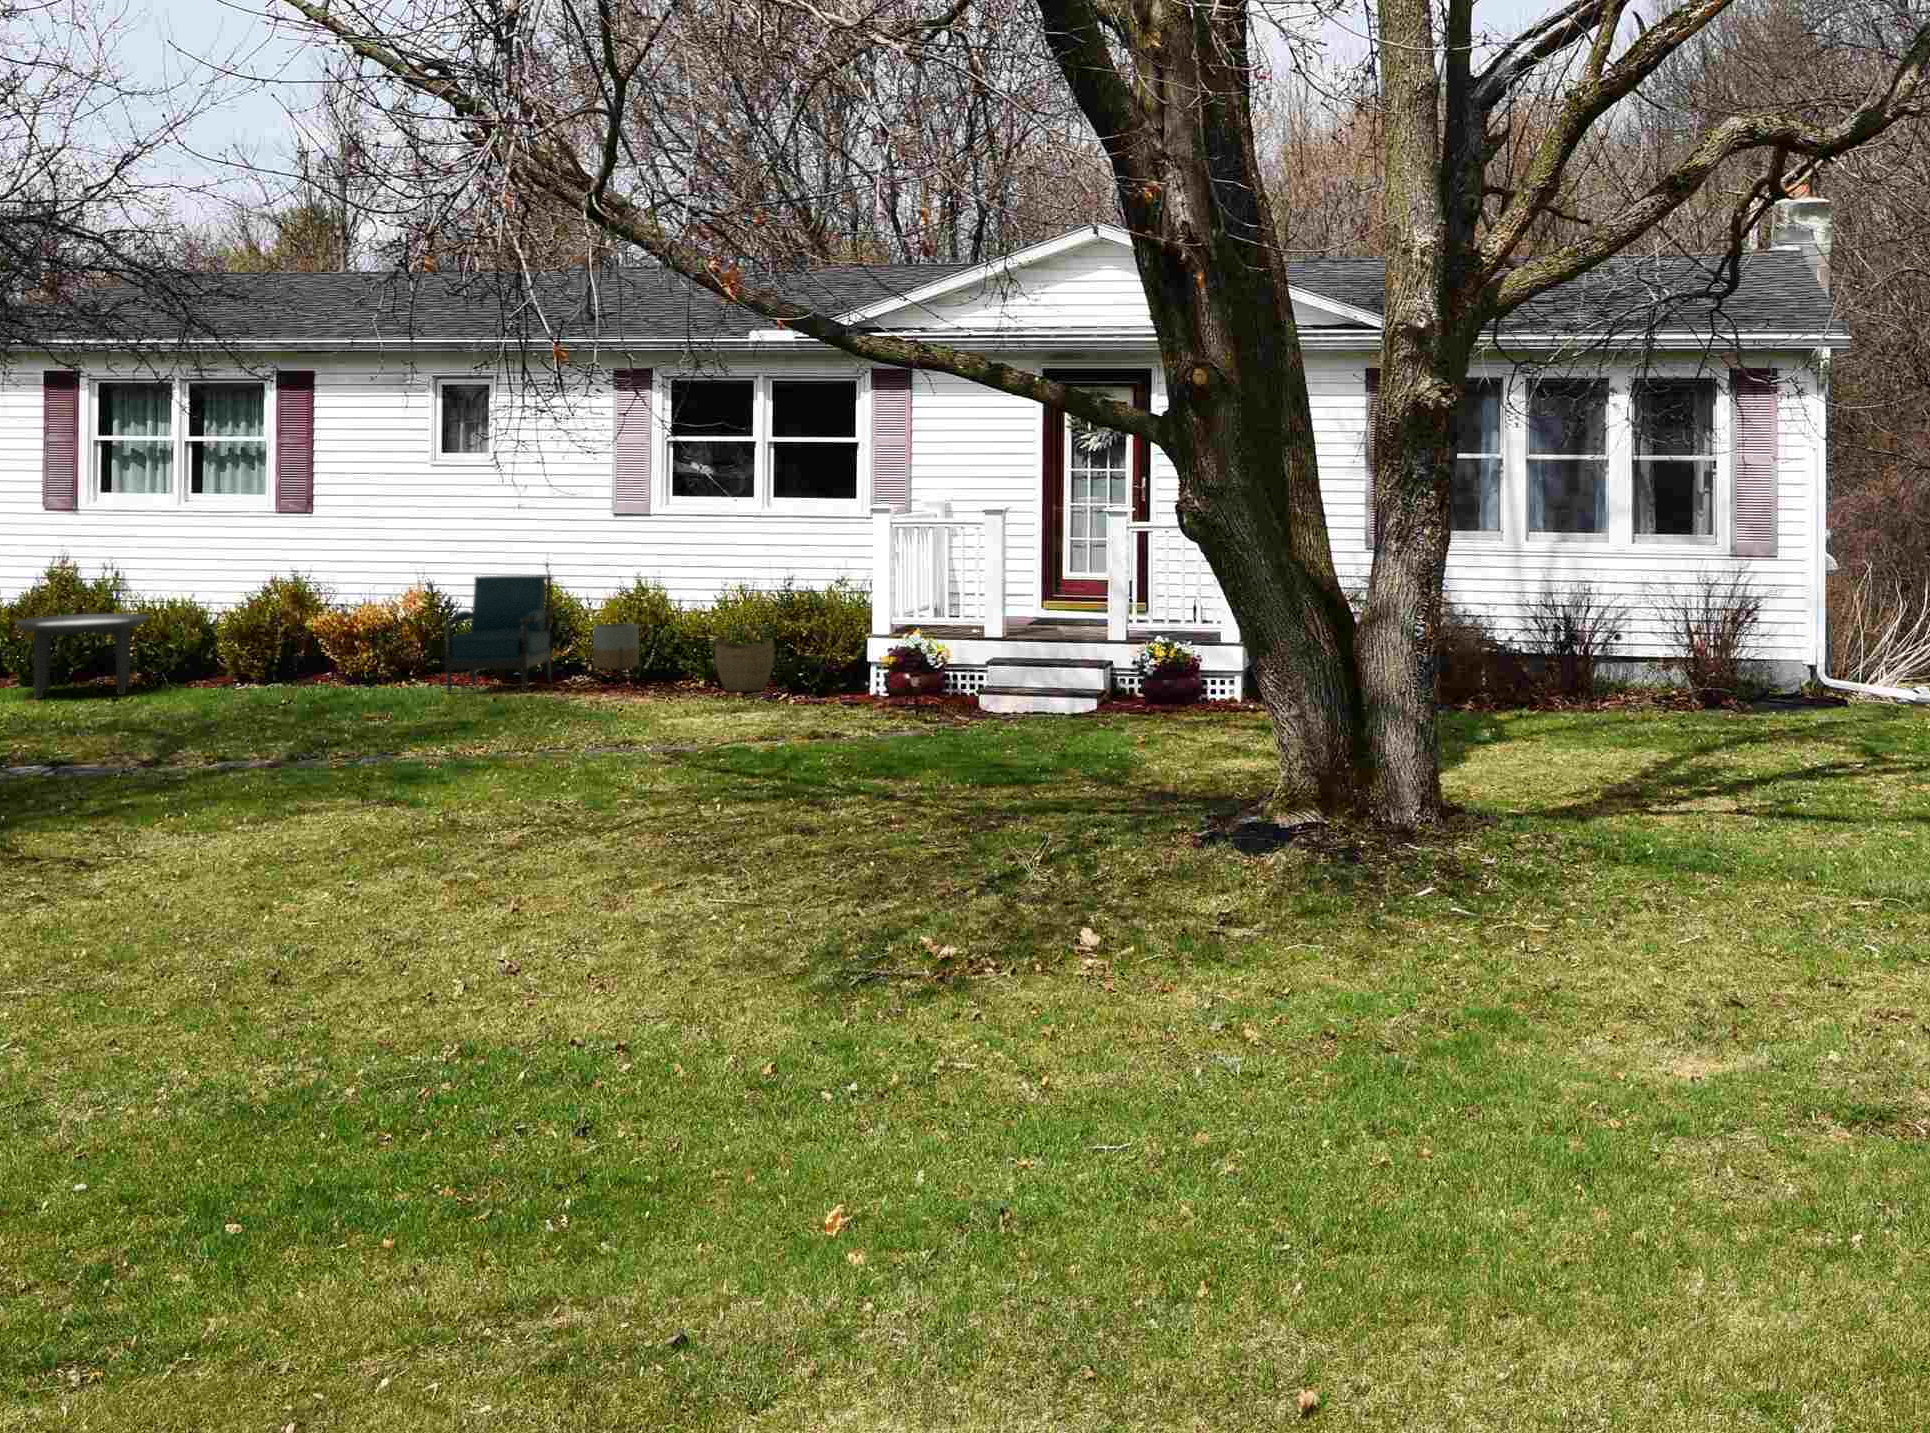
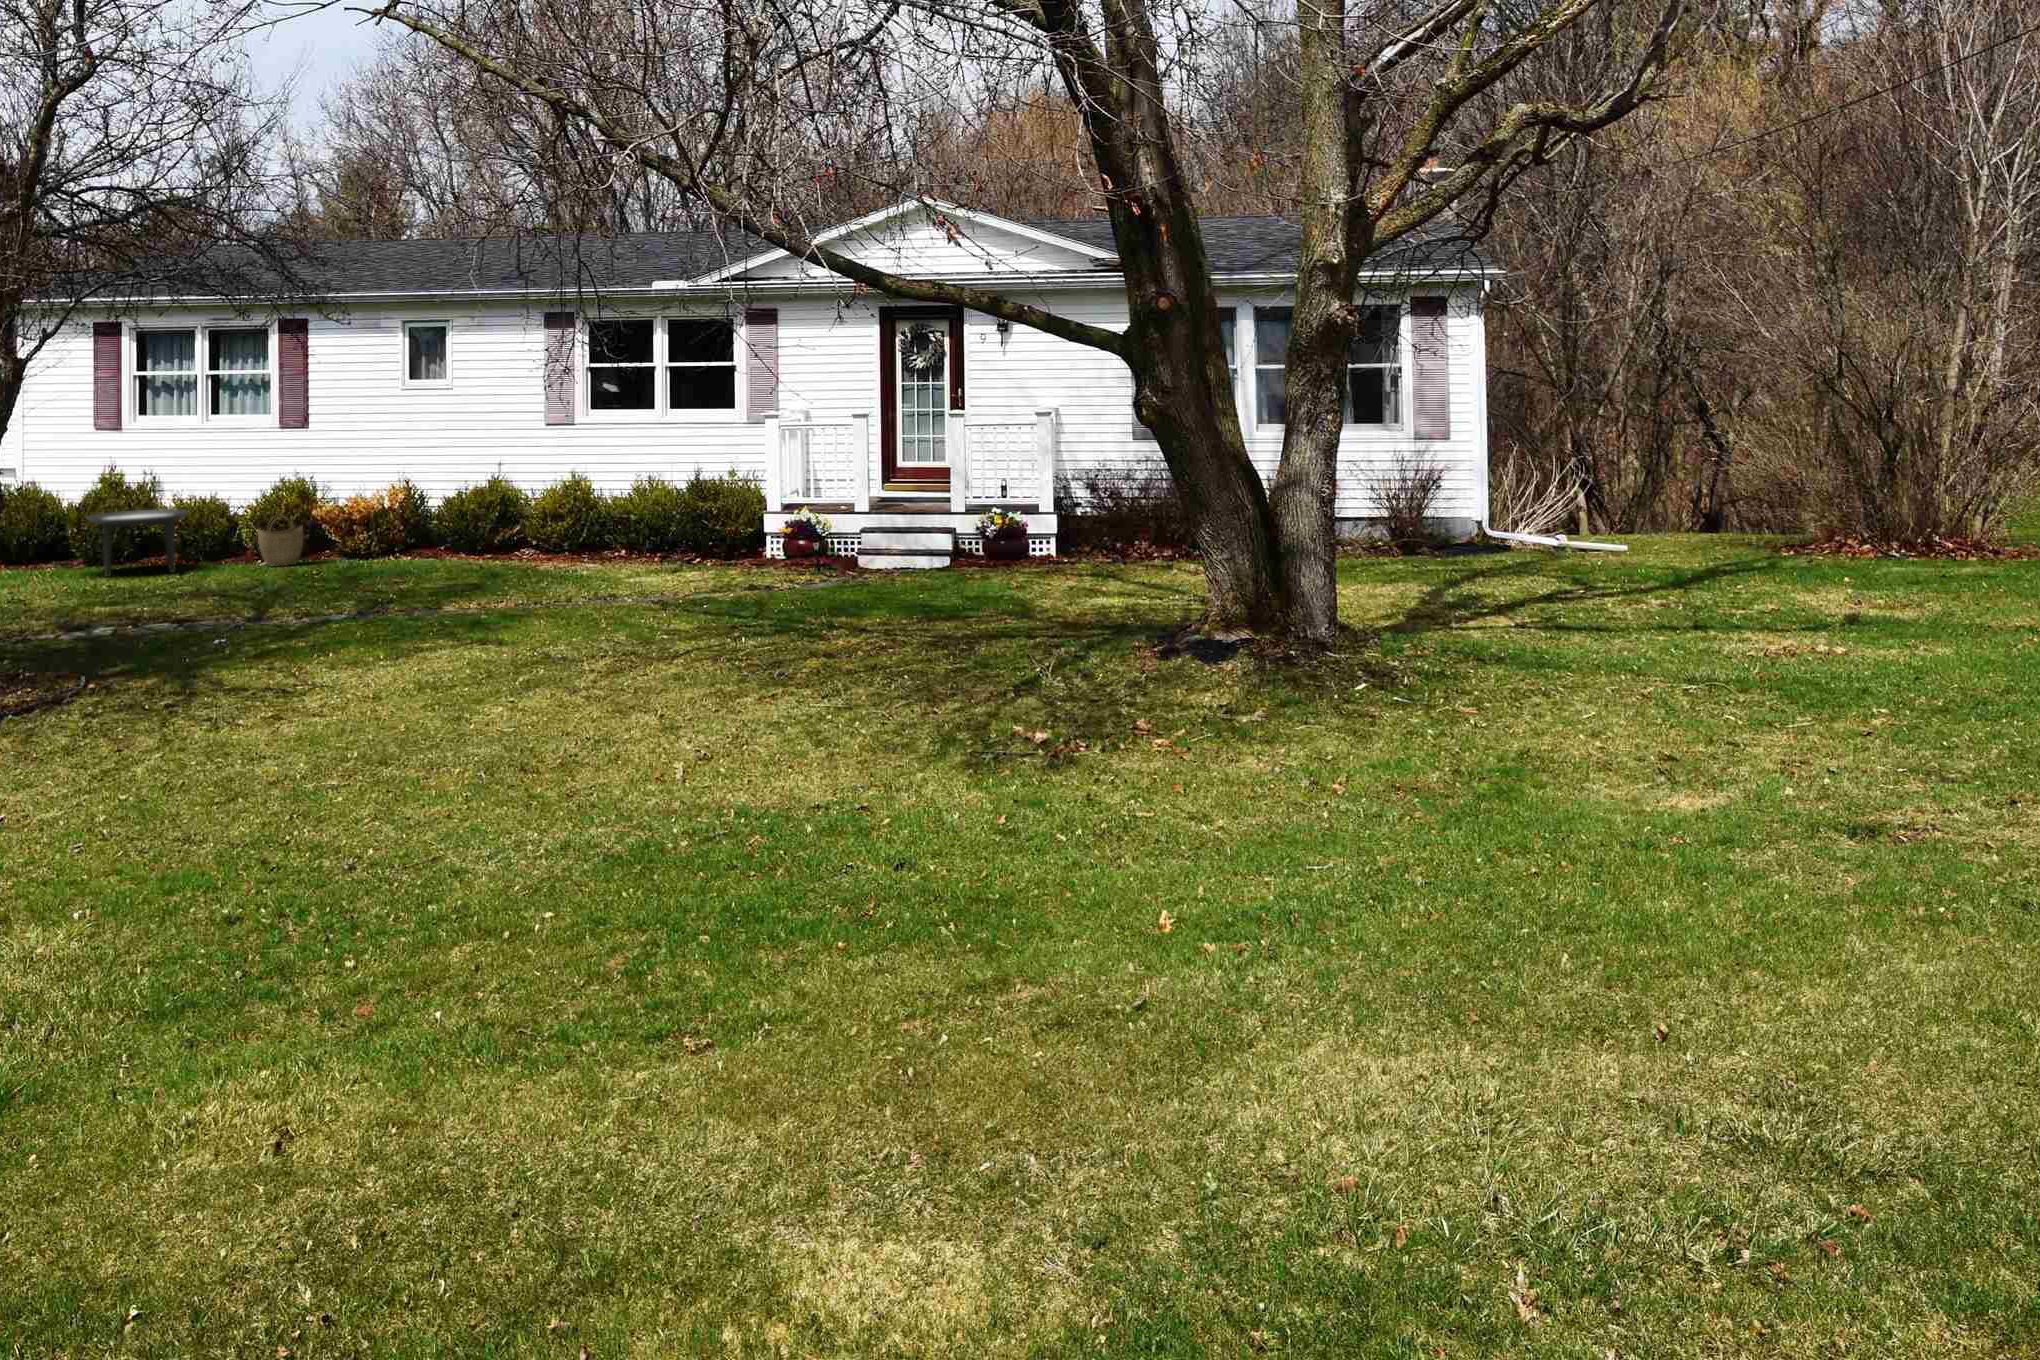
chair: present [445,575,552,693] -> none [432,472,511,565]
planter: present [593,624,639,685] -> none [546,508,583,559]
woven basket: present [715,624,774,692] -> present [258,516,303,566]

